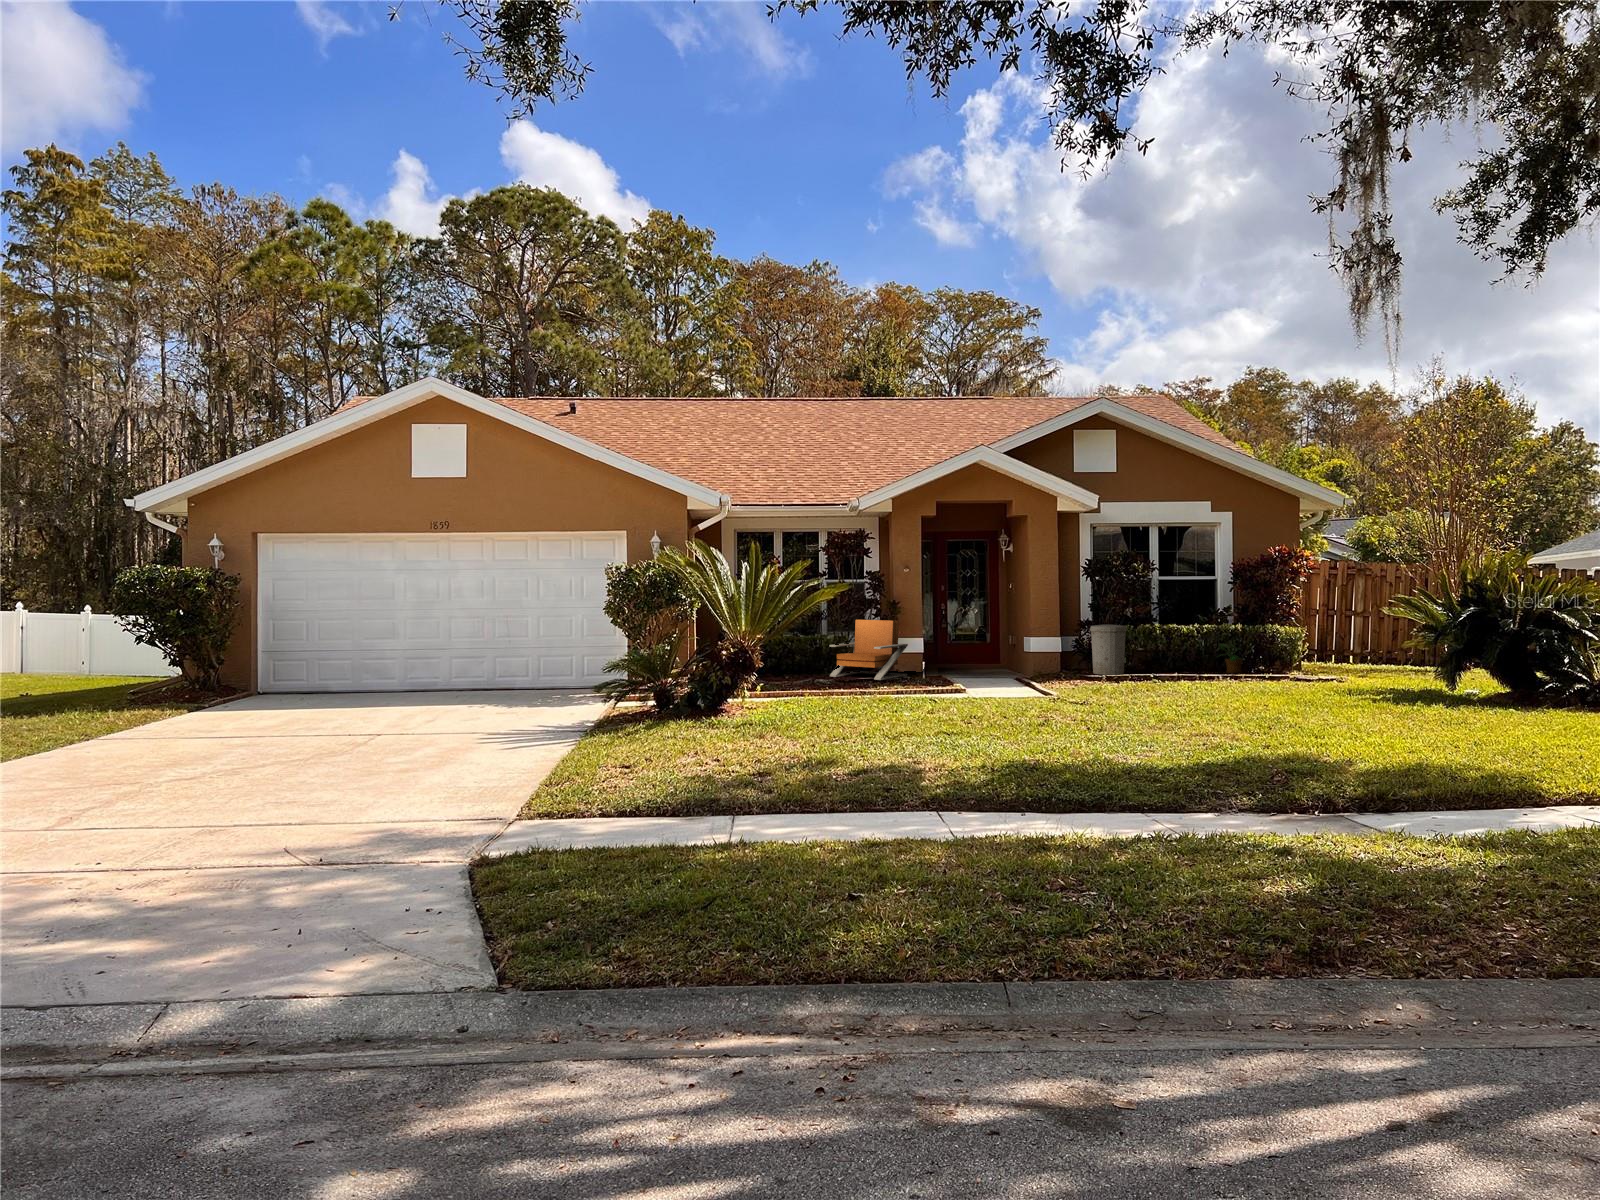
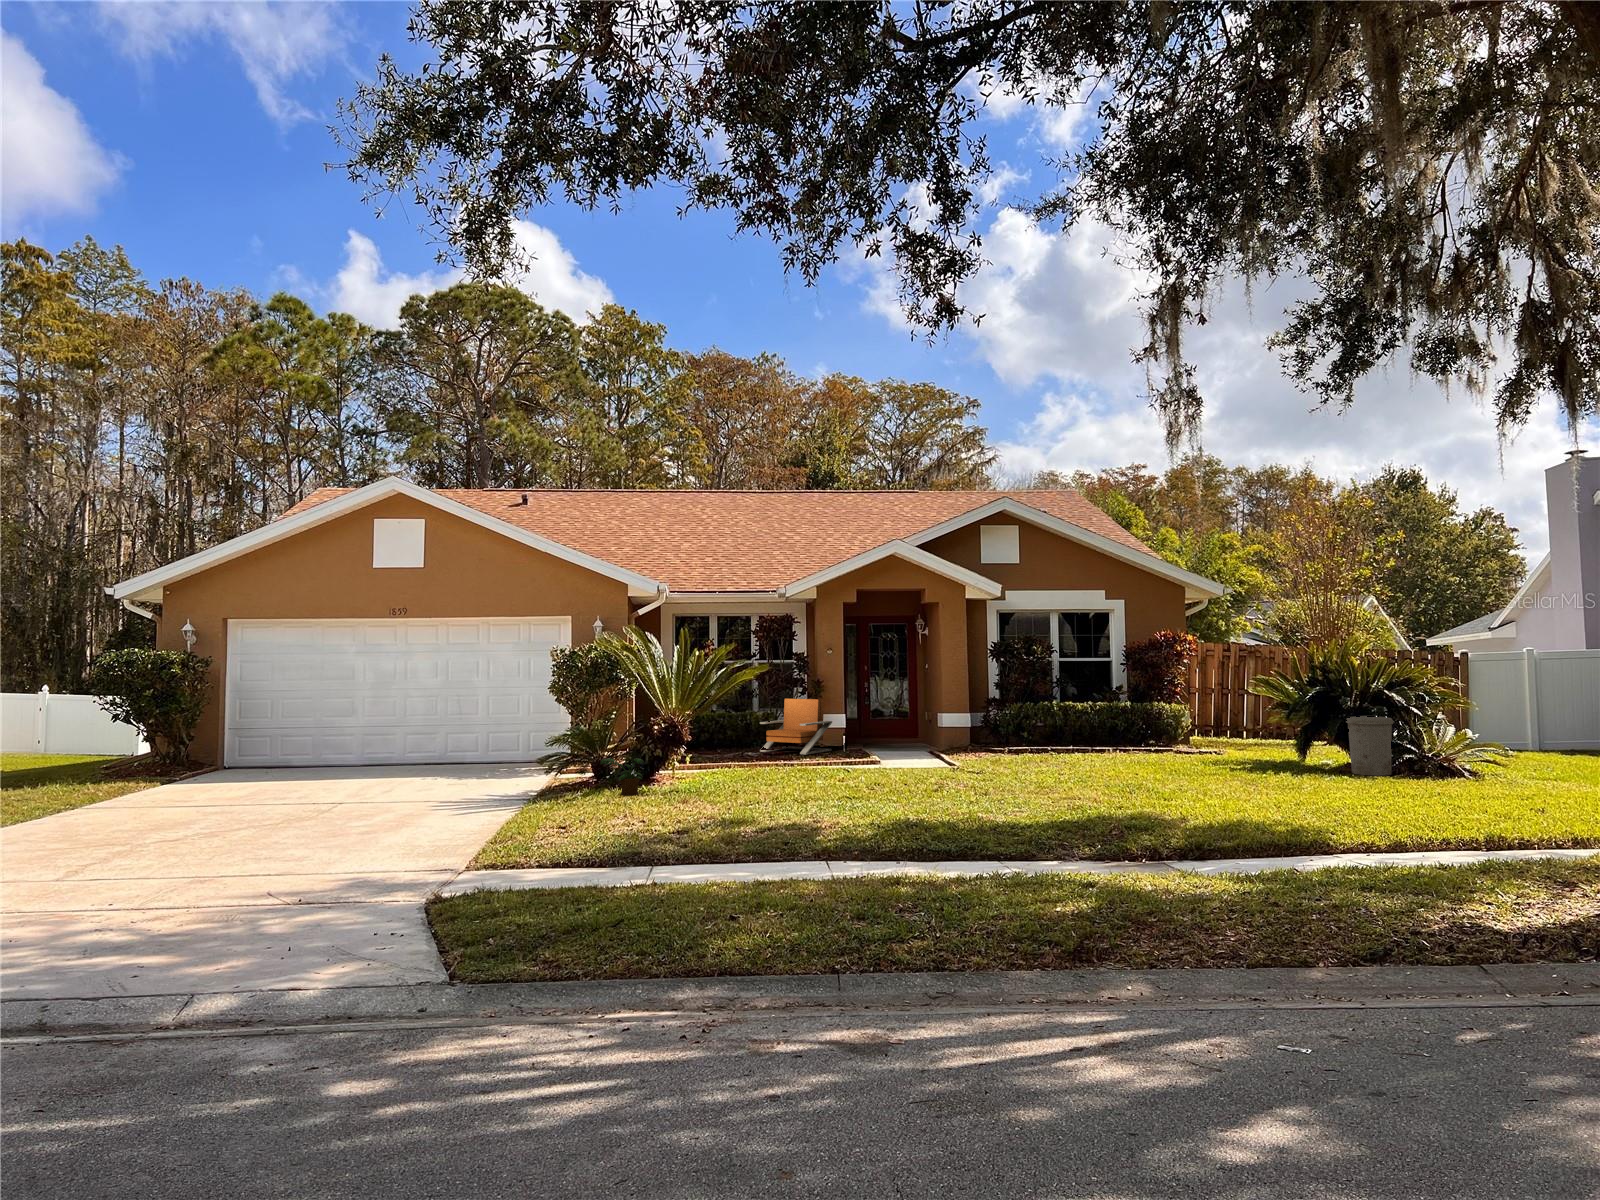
trash can: present [1090,625,1127,675] -> present [1346,716,1393,776]
potted plant: present [1220,644,1242,673] -> present [600,758,643,795]

